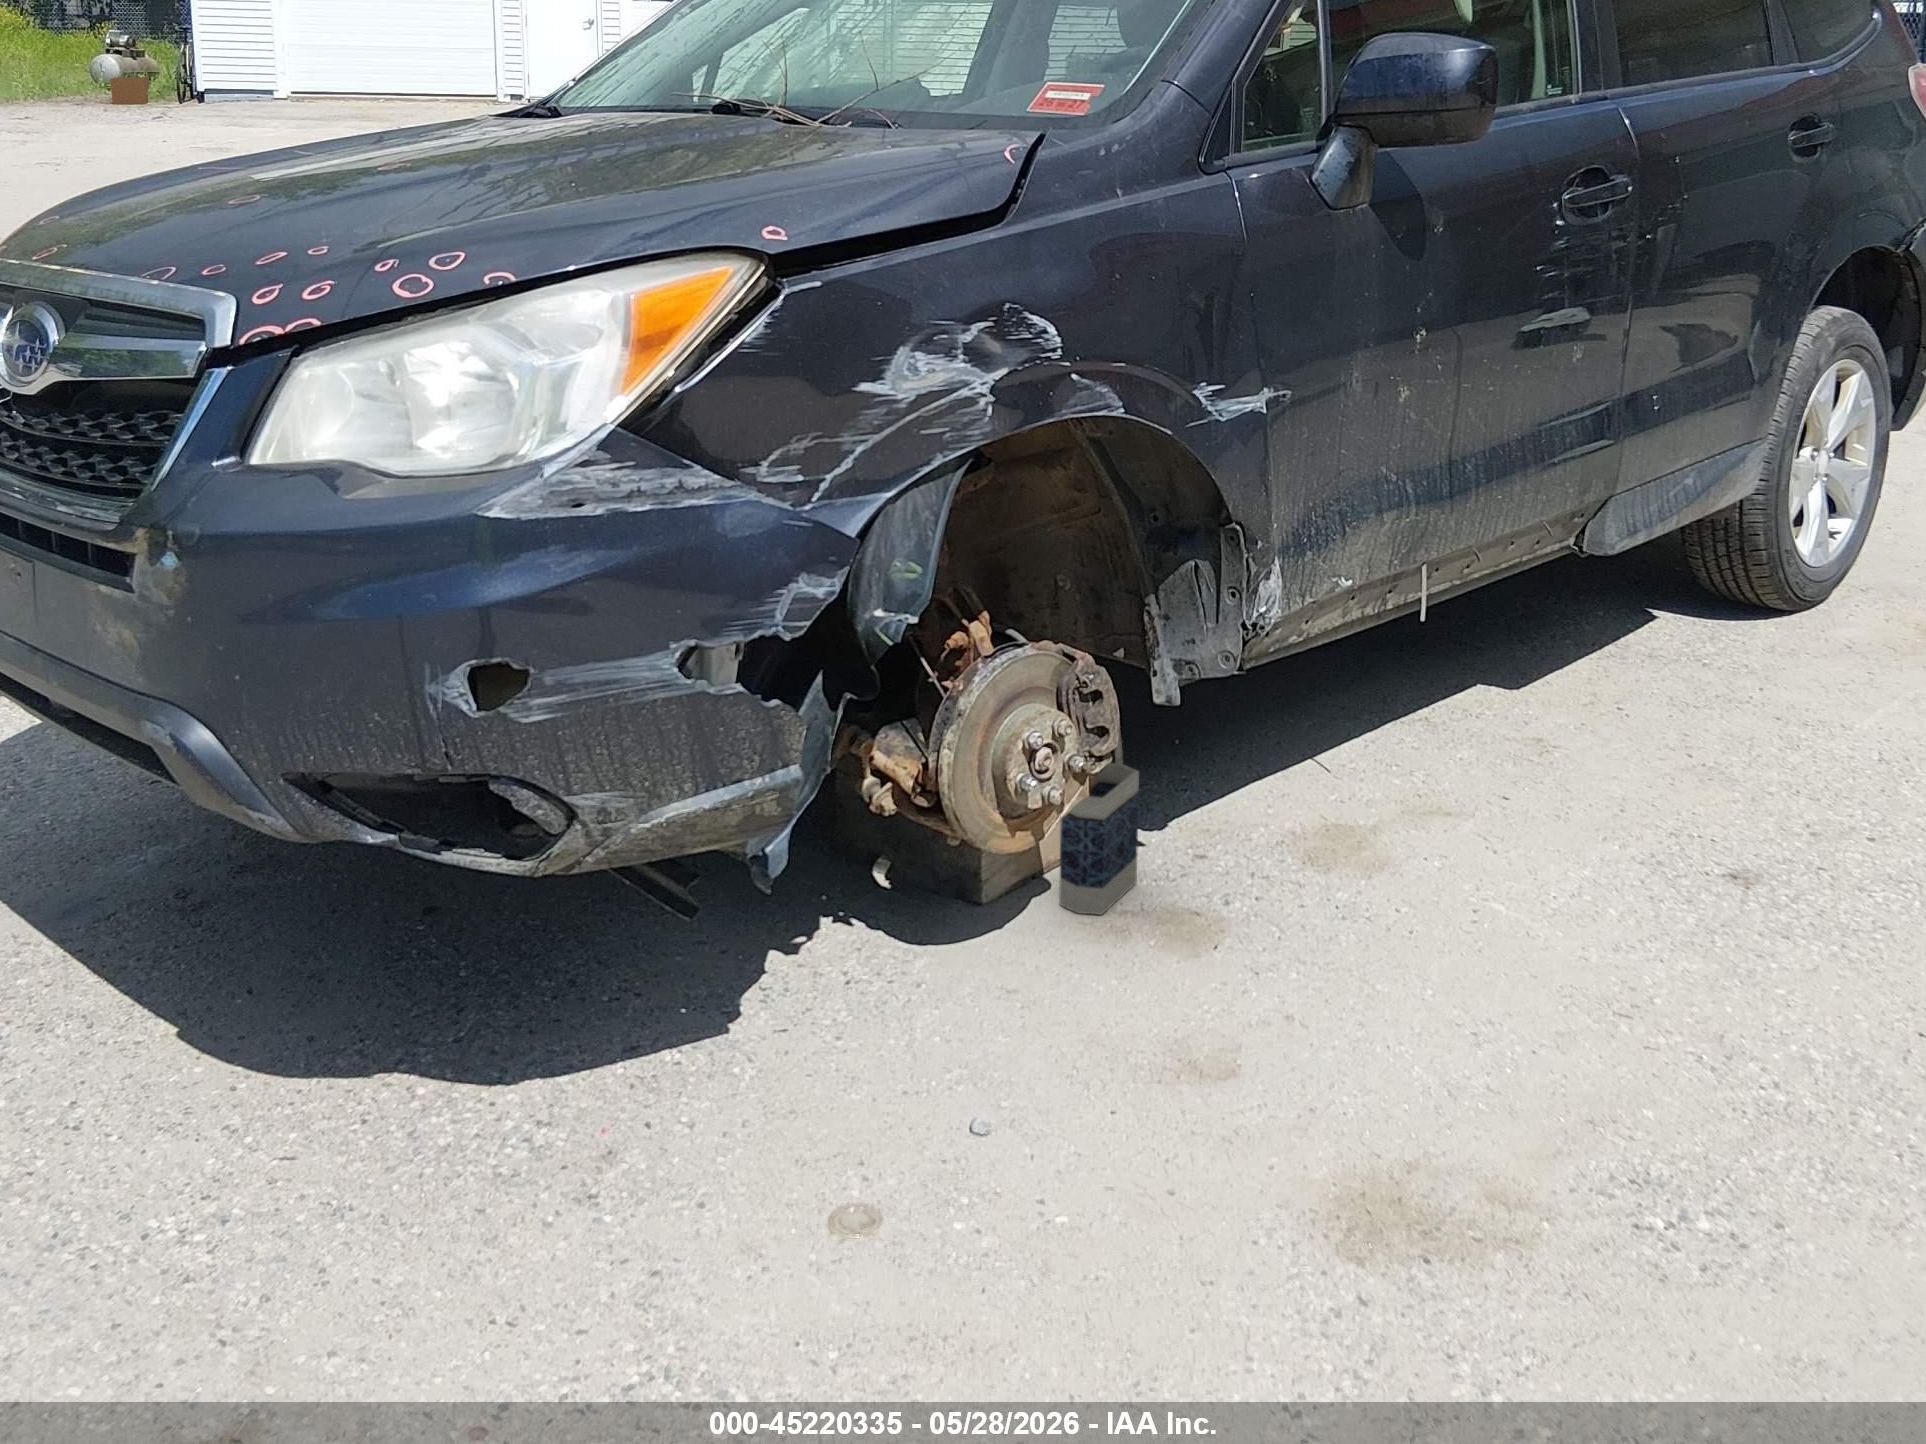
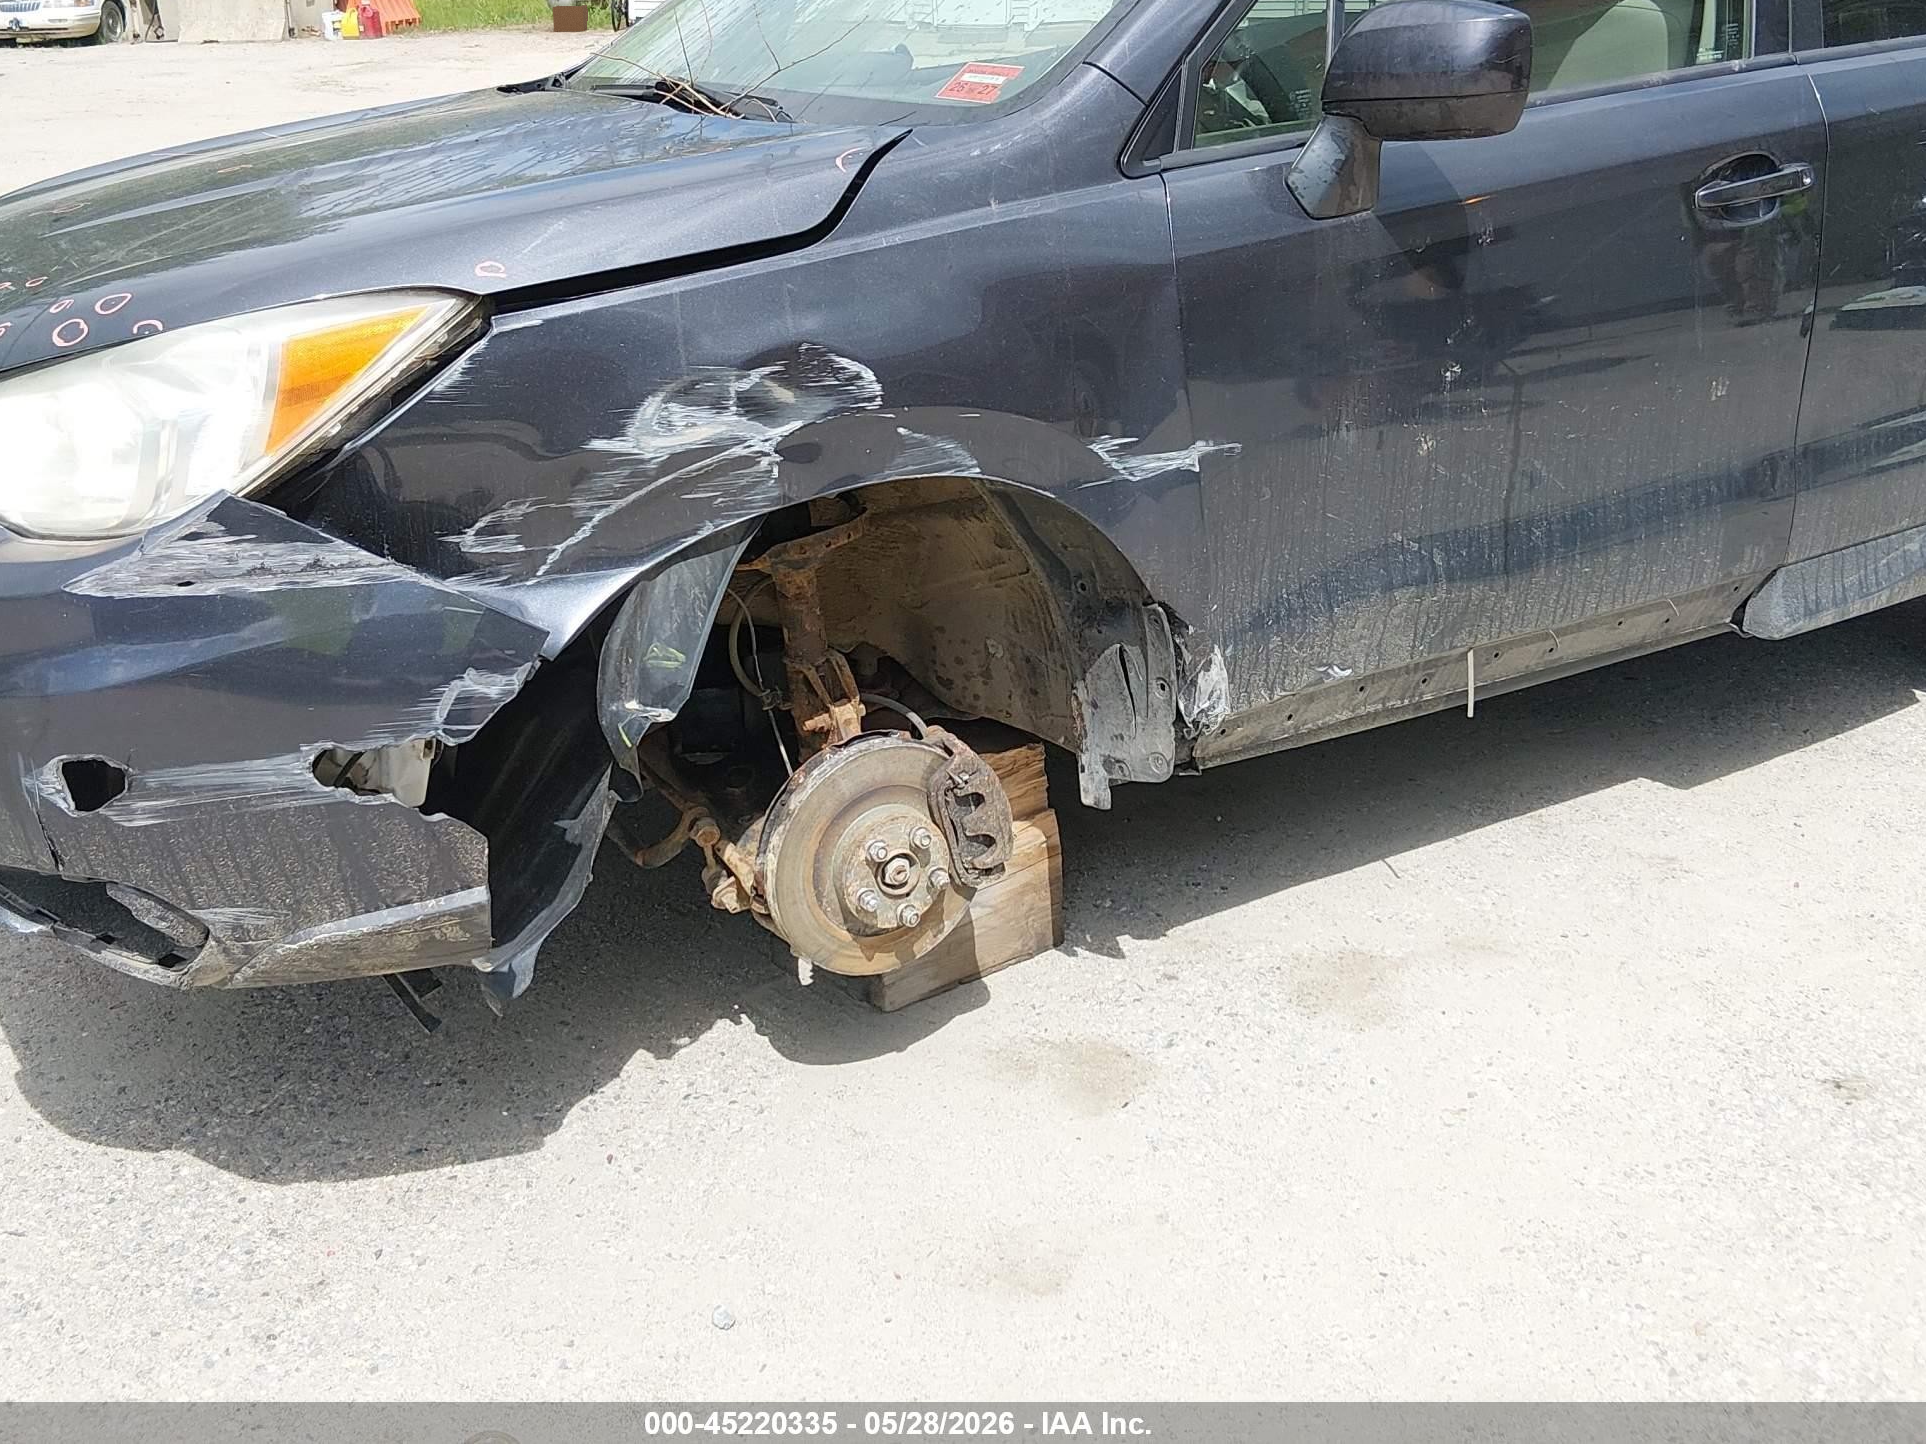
bag: present [1059,726,1139,915] -> none [966,775,1071,1038]

